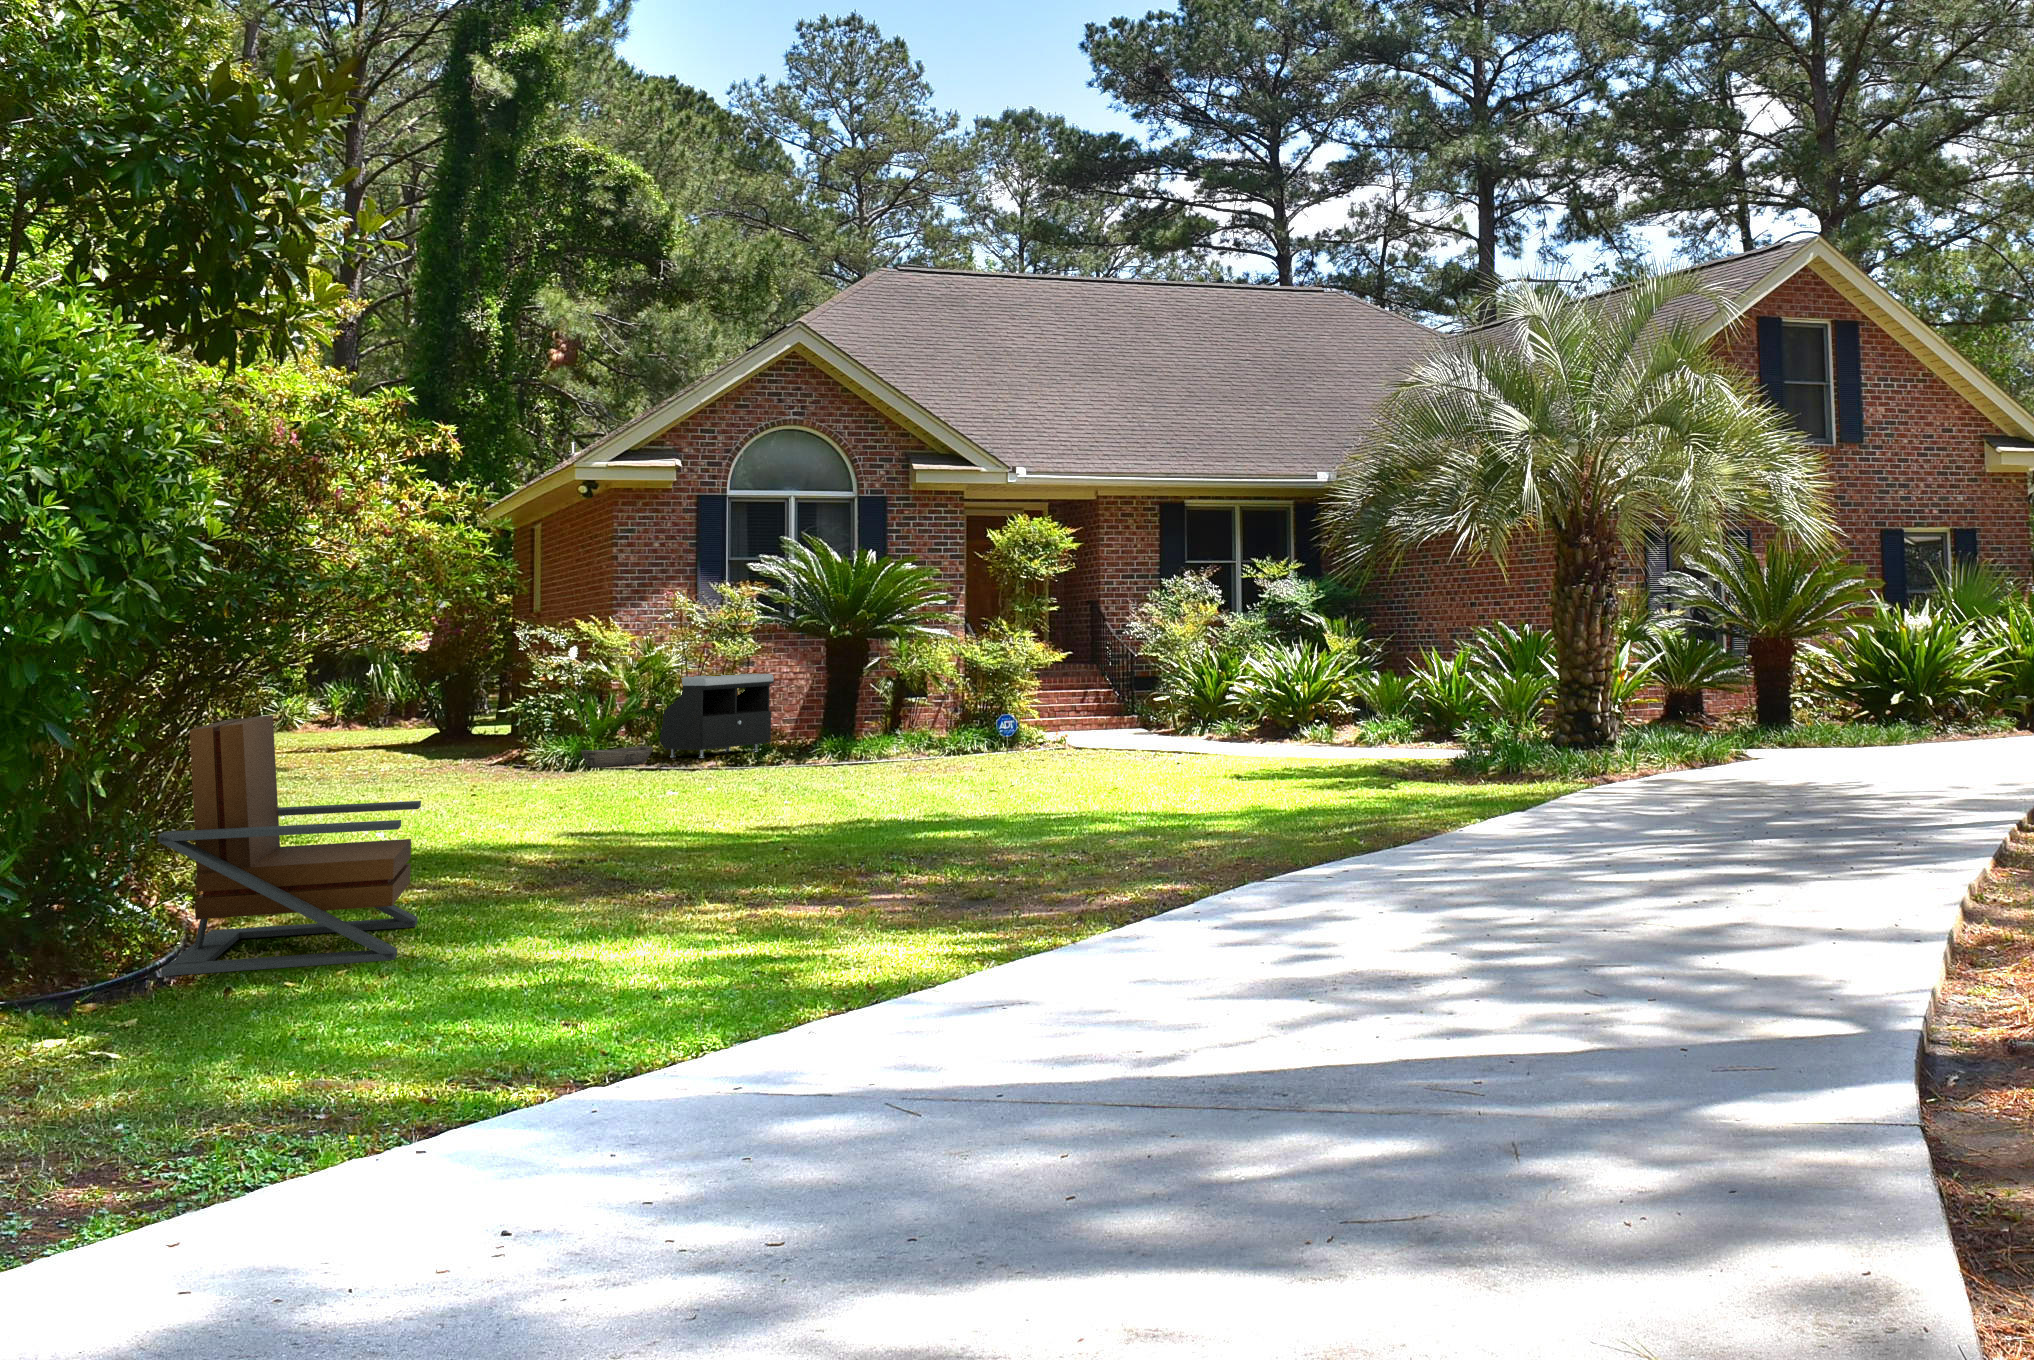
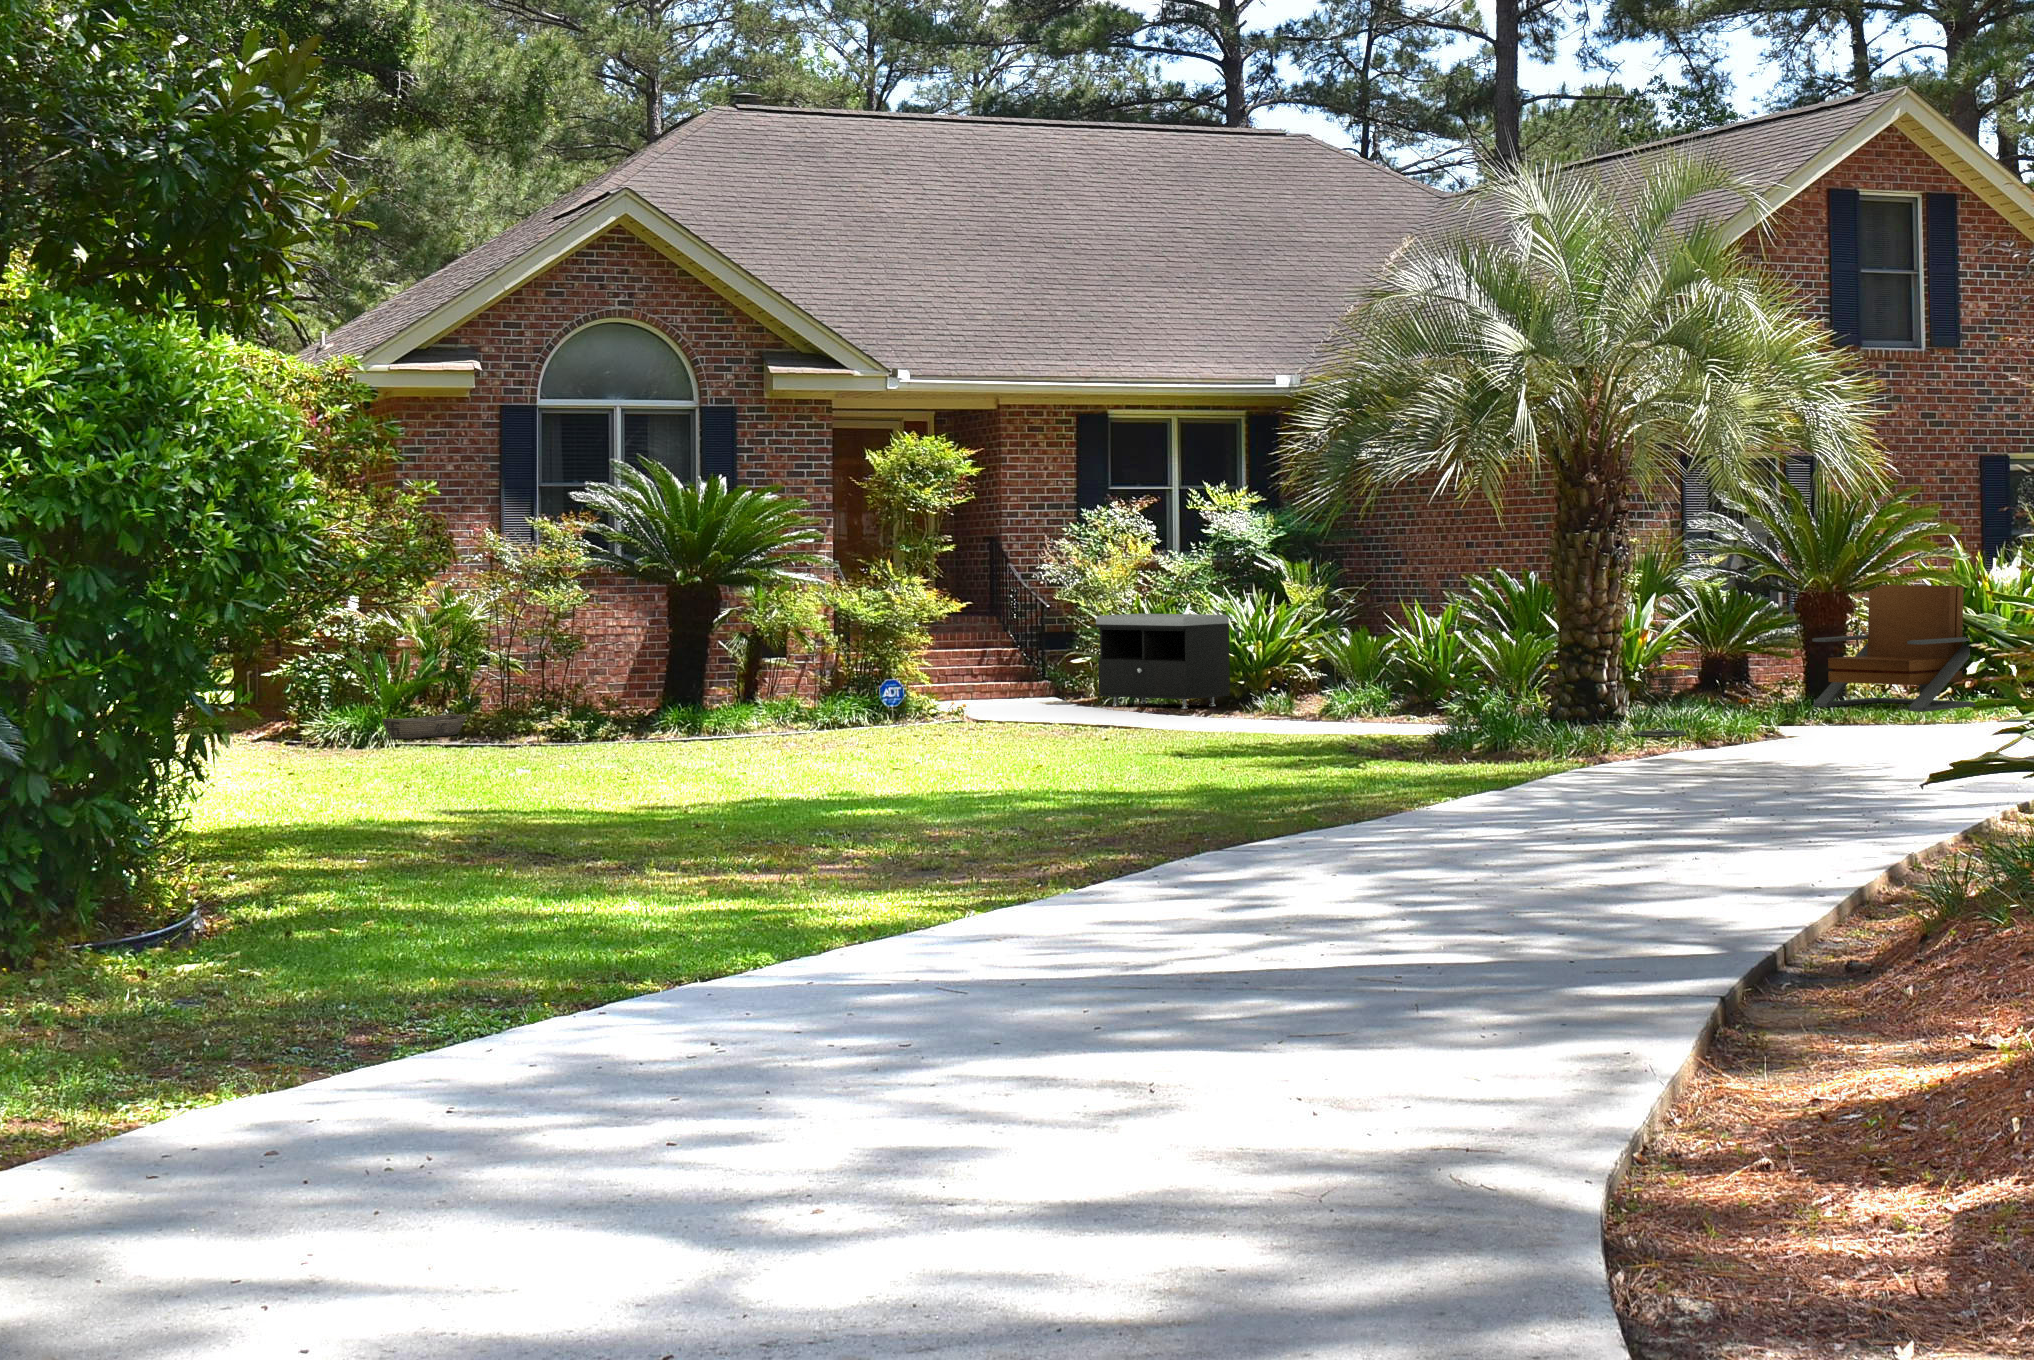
storage bench: present [660,674,774,758] -> present [1096,614,1230,709]
potted tree: none [1619,679,1672,760] -> present [1635,646,1688,737]
lounge chair: present [158,715,421,976] -> present [1812,585,1976,711]

